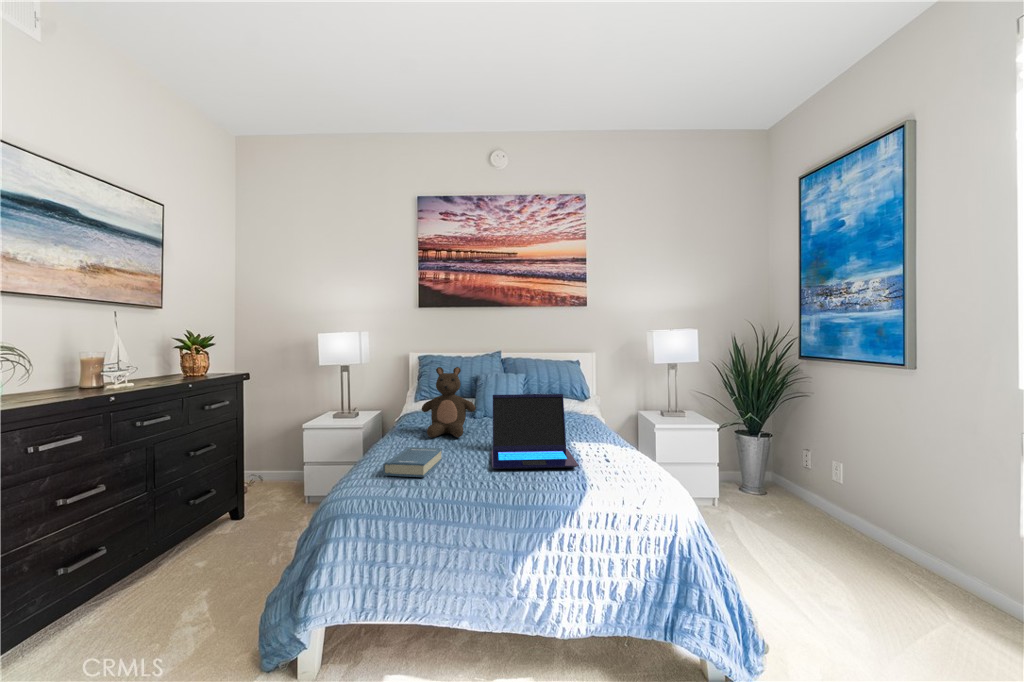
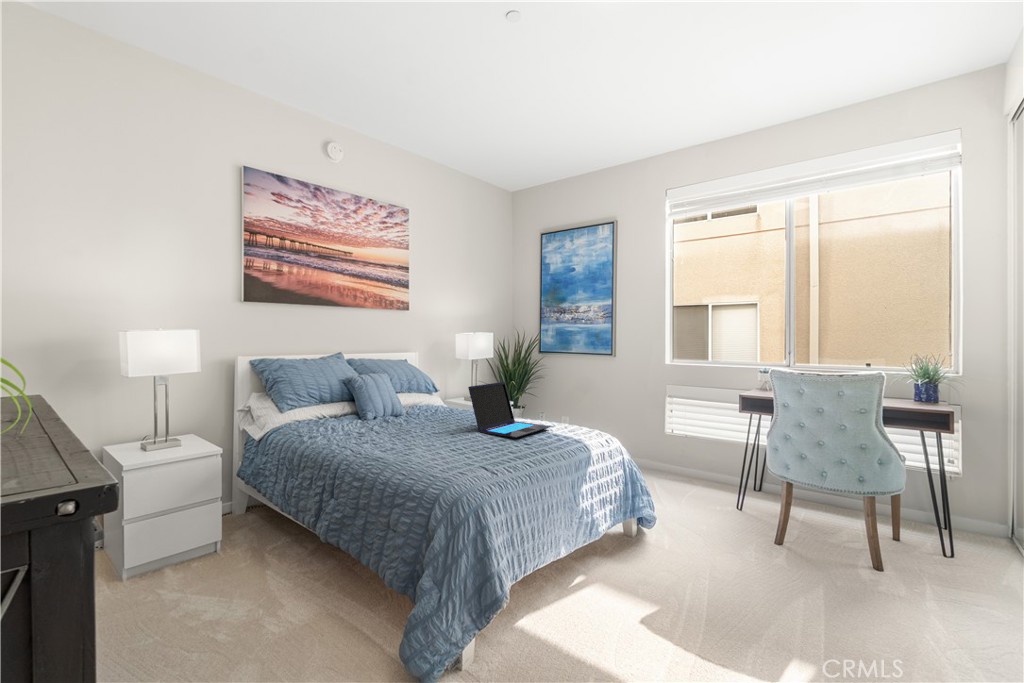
stuffed bear: present [422,367,476,437] -> none [382,366,434,433]
book: present [383,447,442,477] -> none [440,433,496,457]

